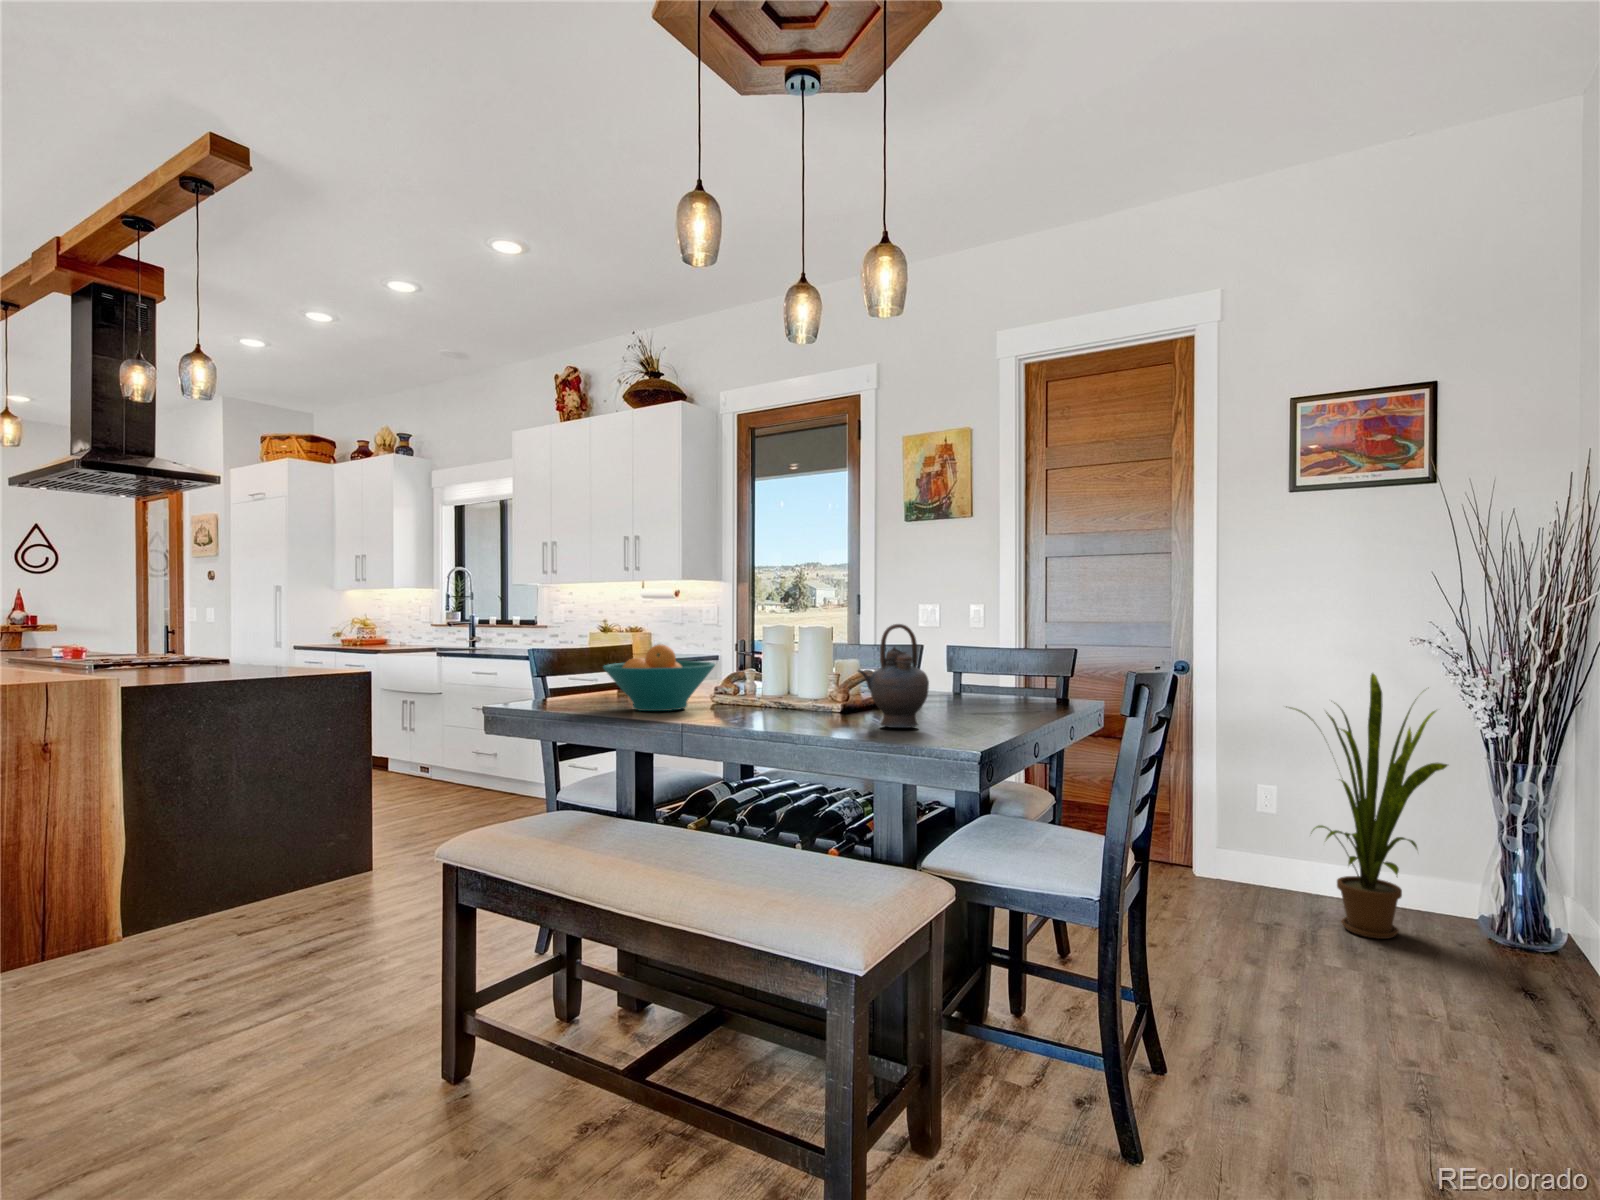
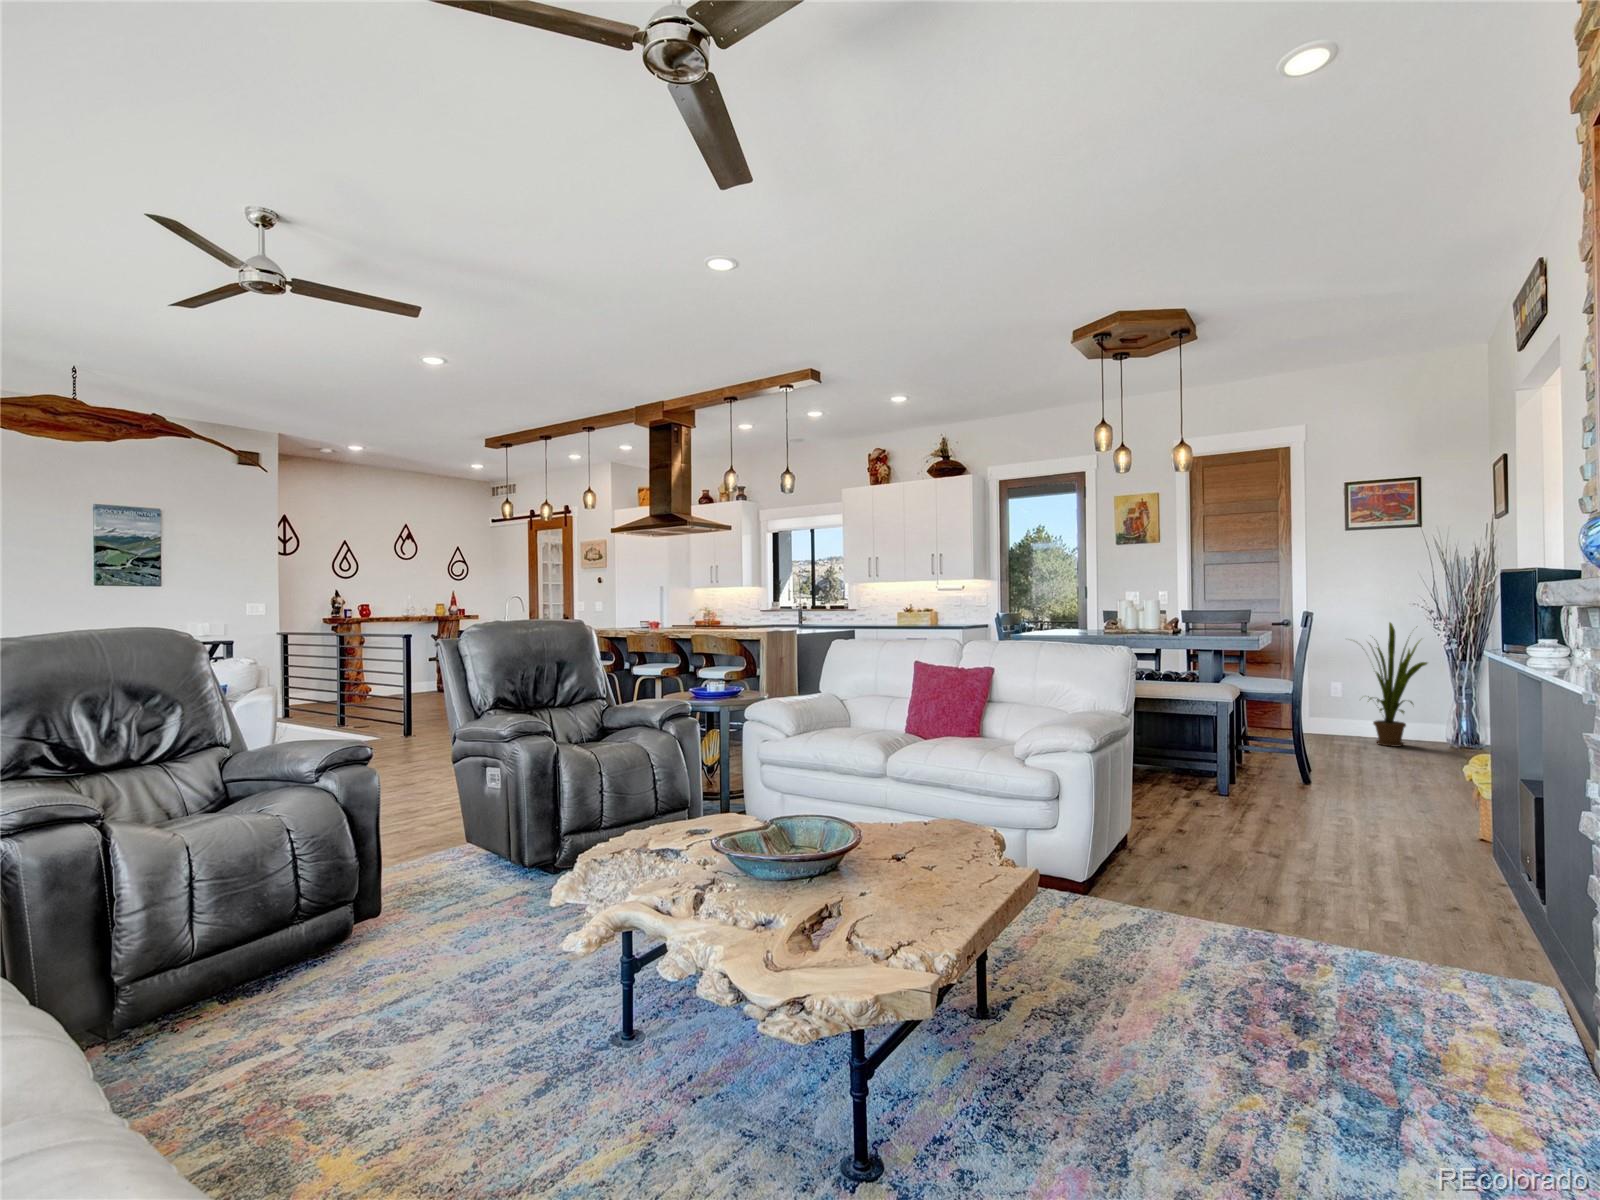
teapot: present [858,624,929,728] -> none [1203,597,1230,635]
fruit bowl: present [603,644,715,711] -> none [1075,608,1123,634]

